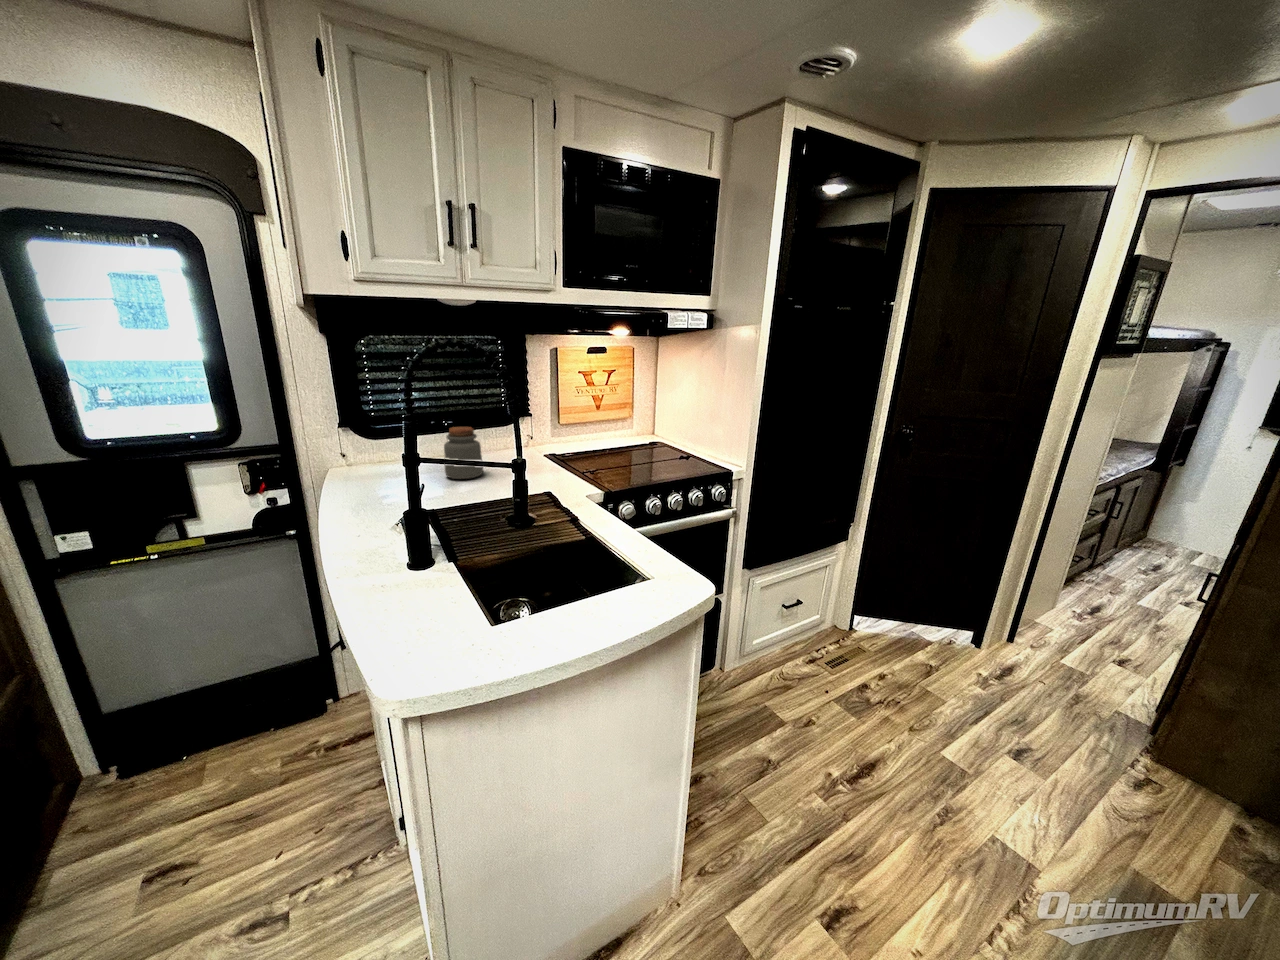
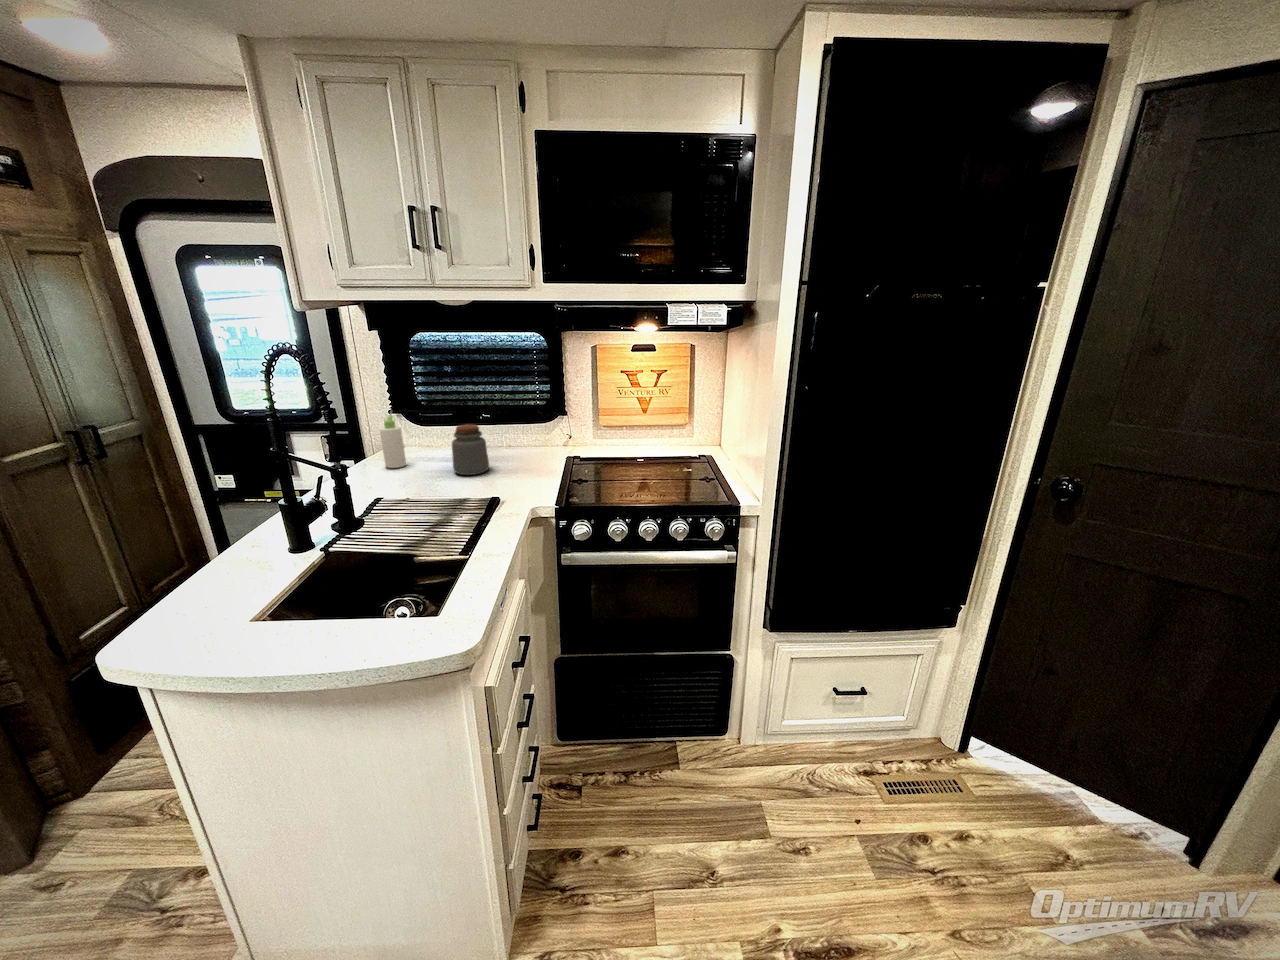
bottle: none [345,418,375,484] -> present [380,411,406,468]

